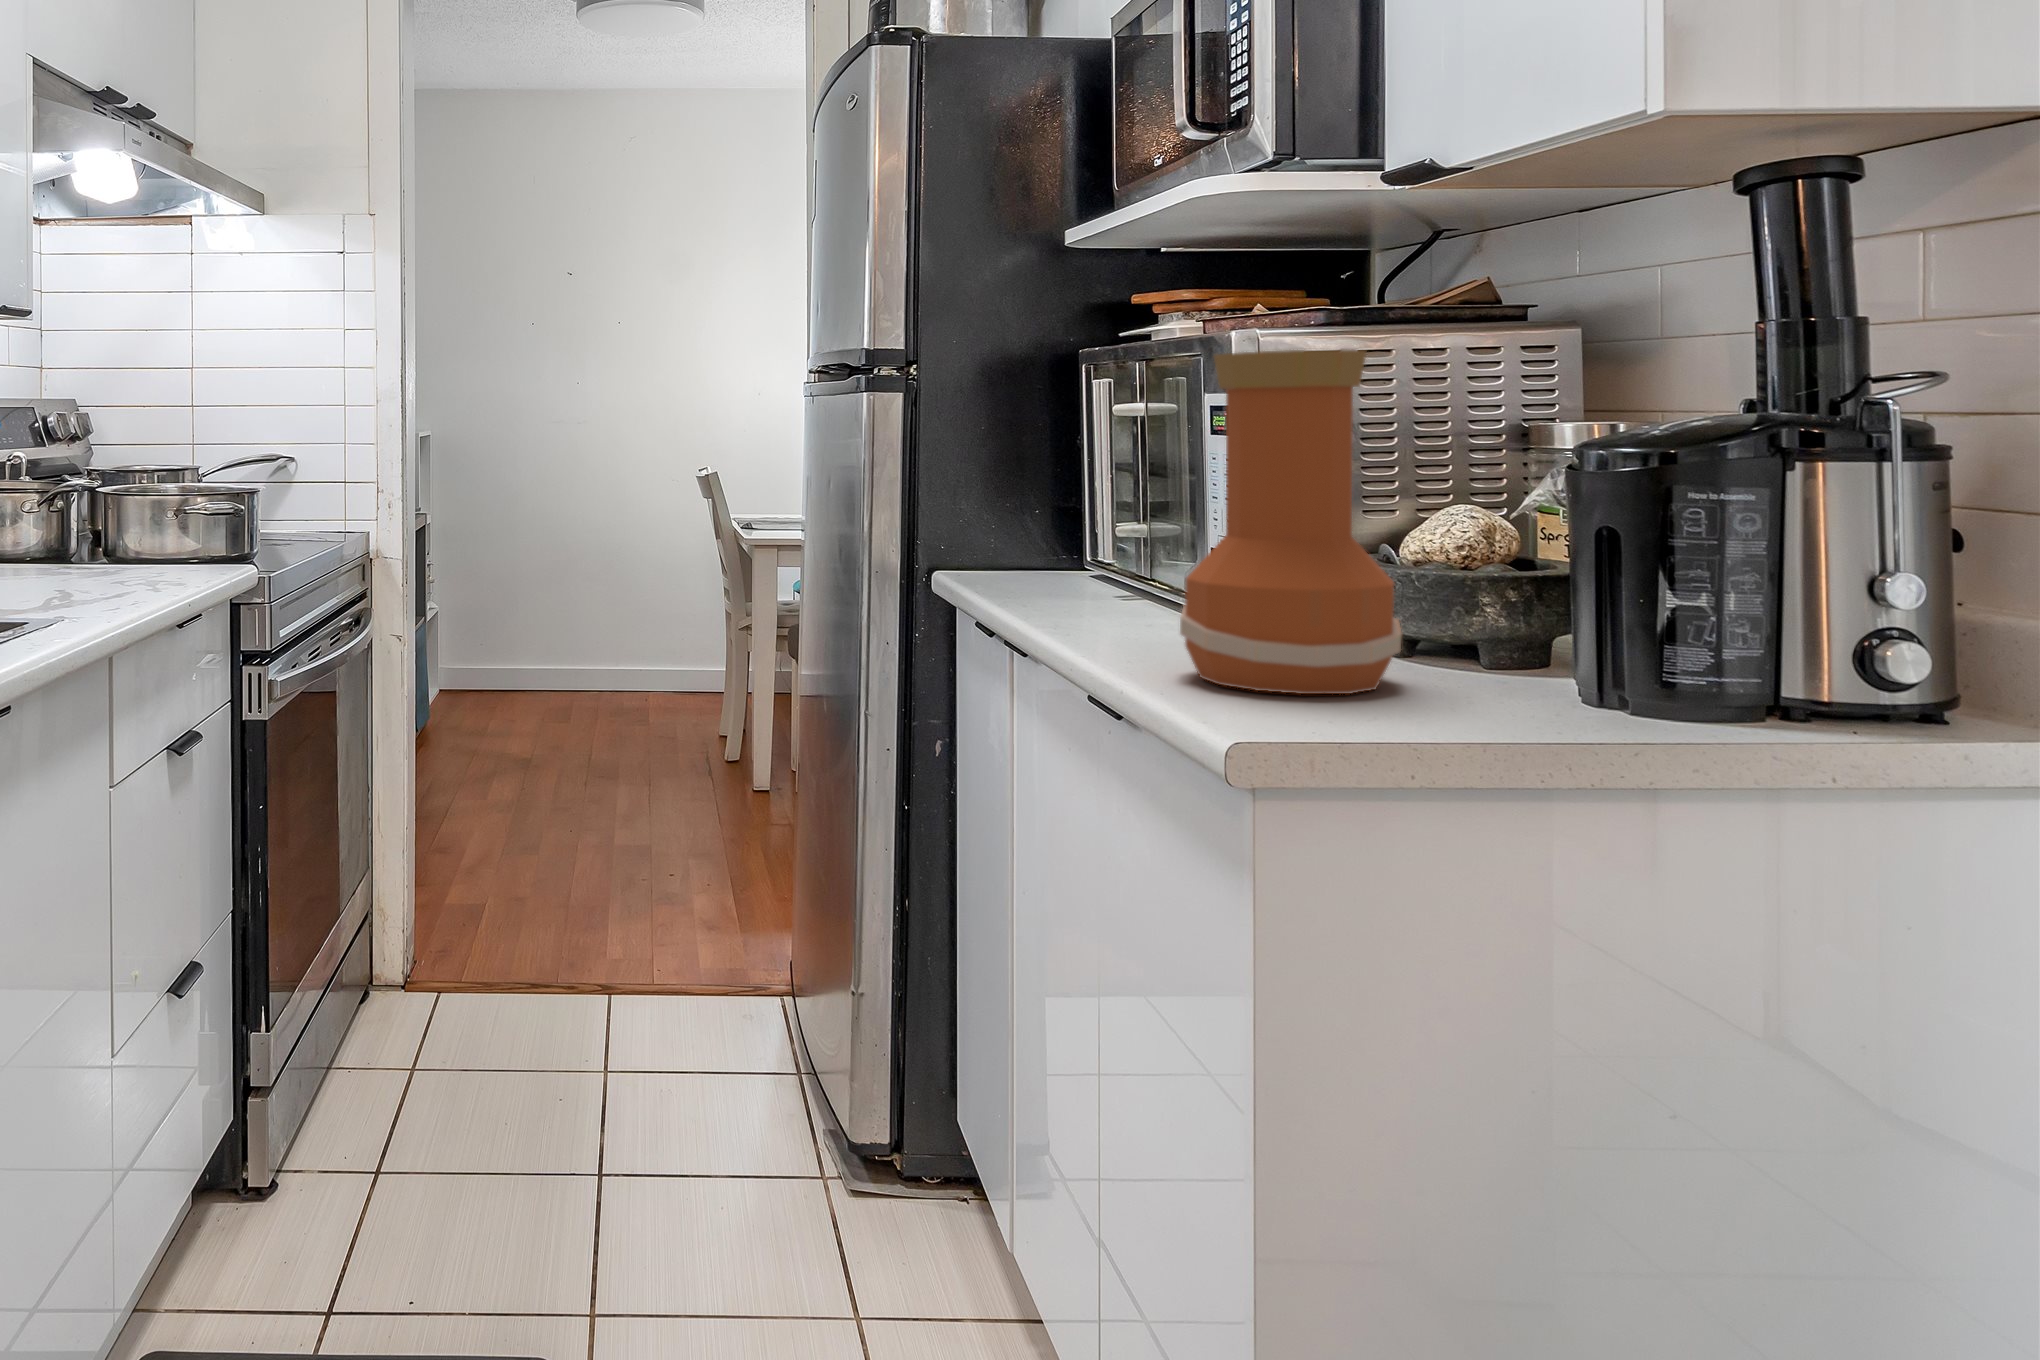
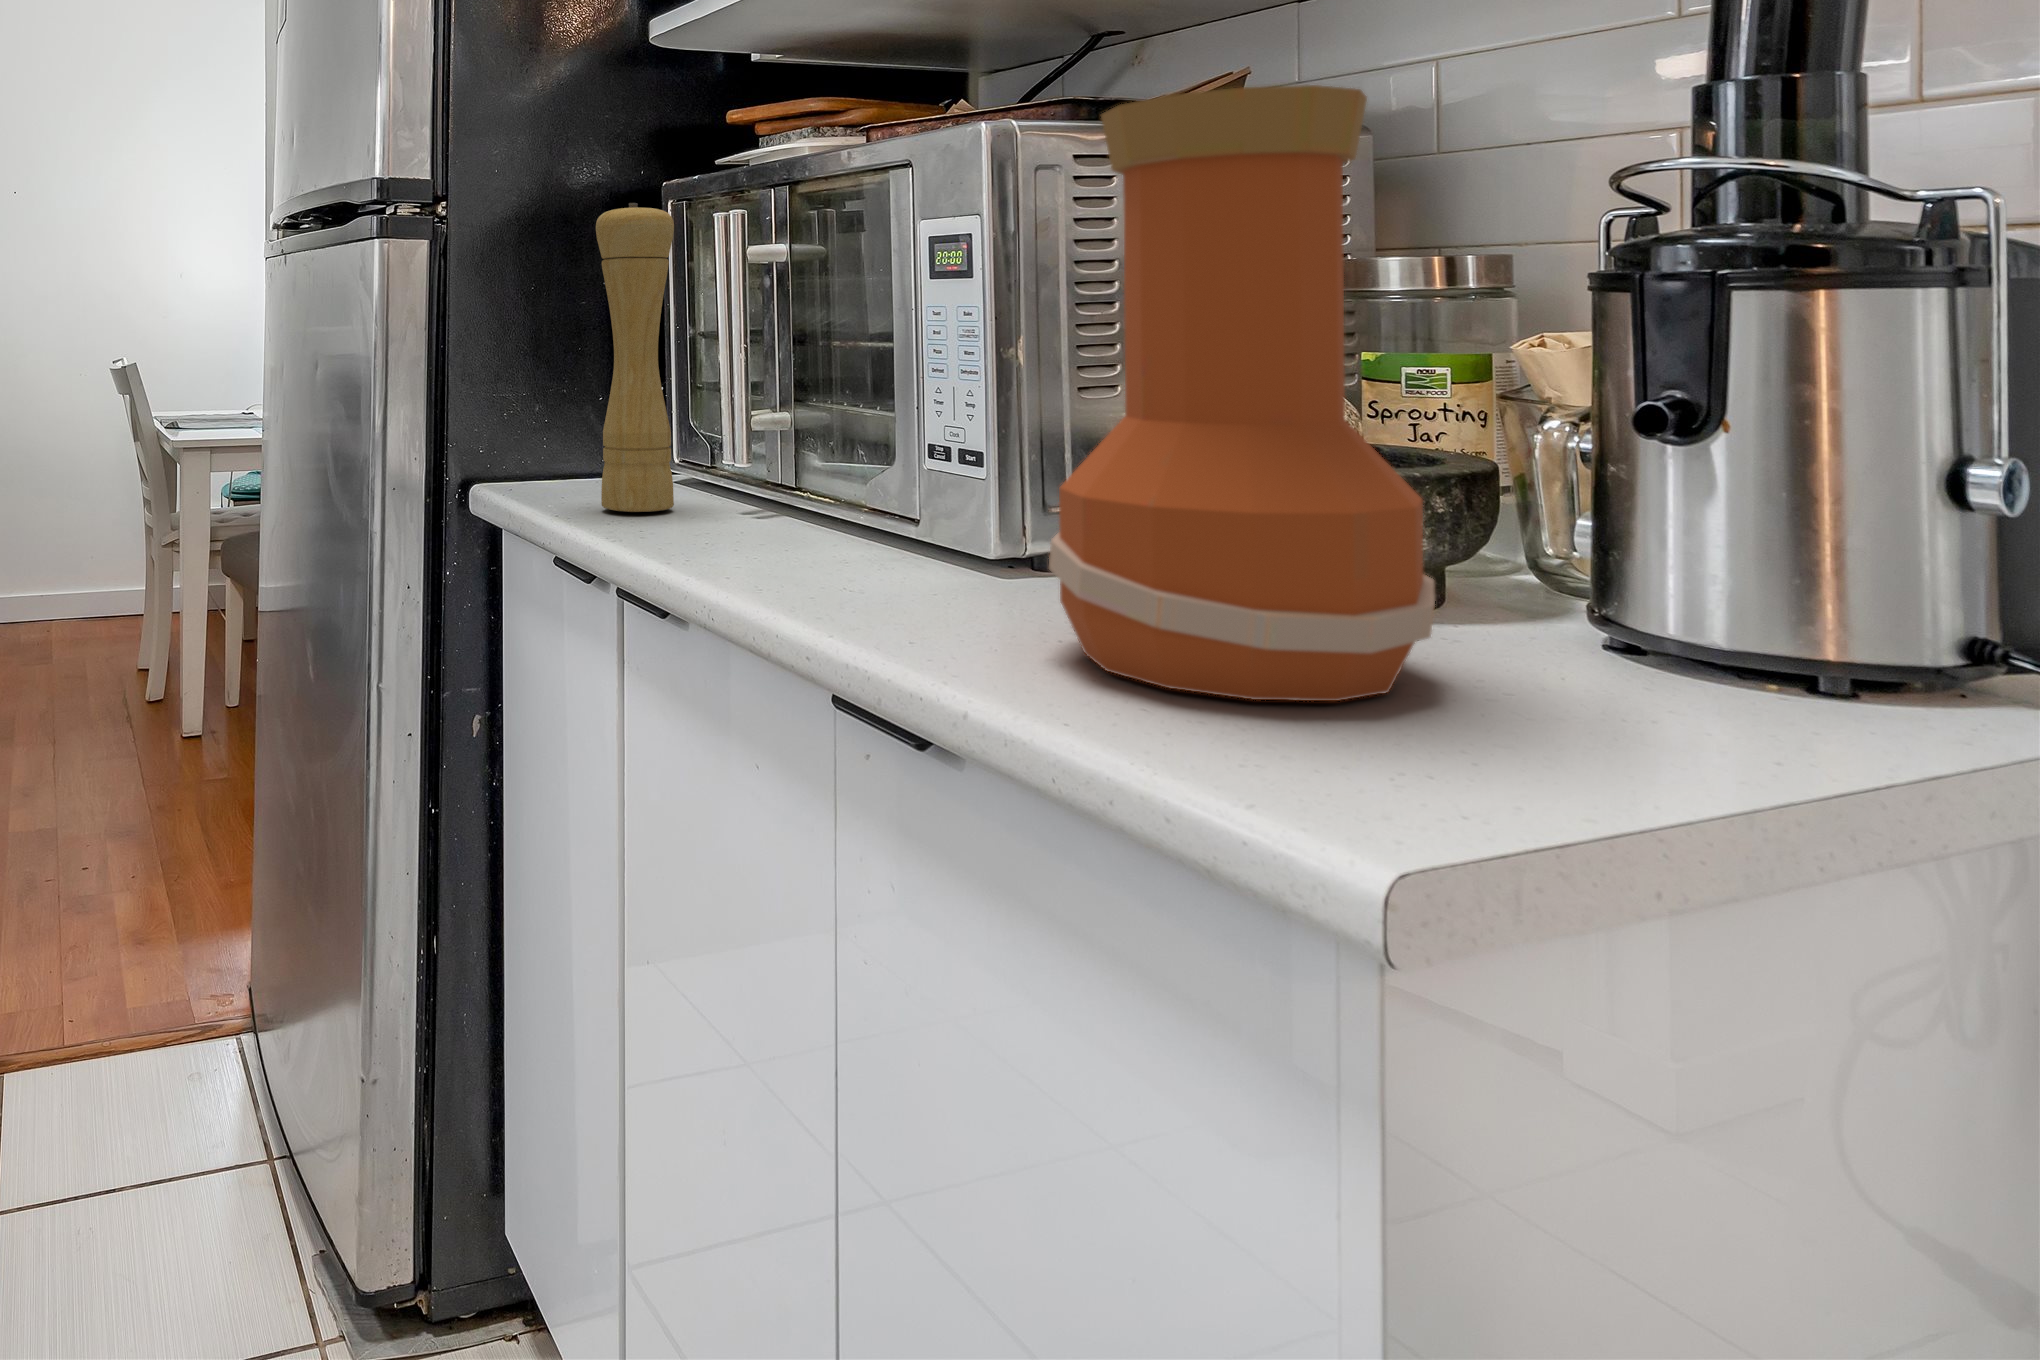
pepper mill: none [1013,370,1073,594] -> present [596,203,674,512]

